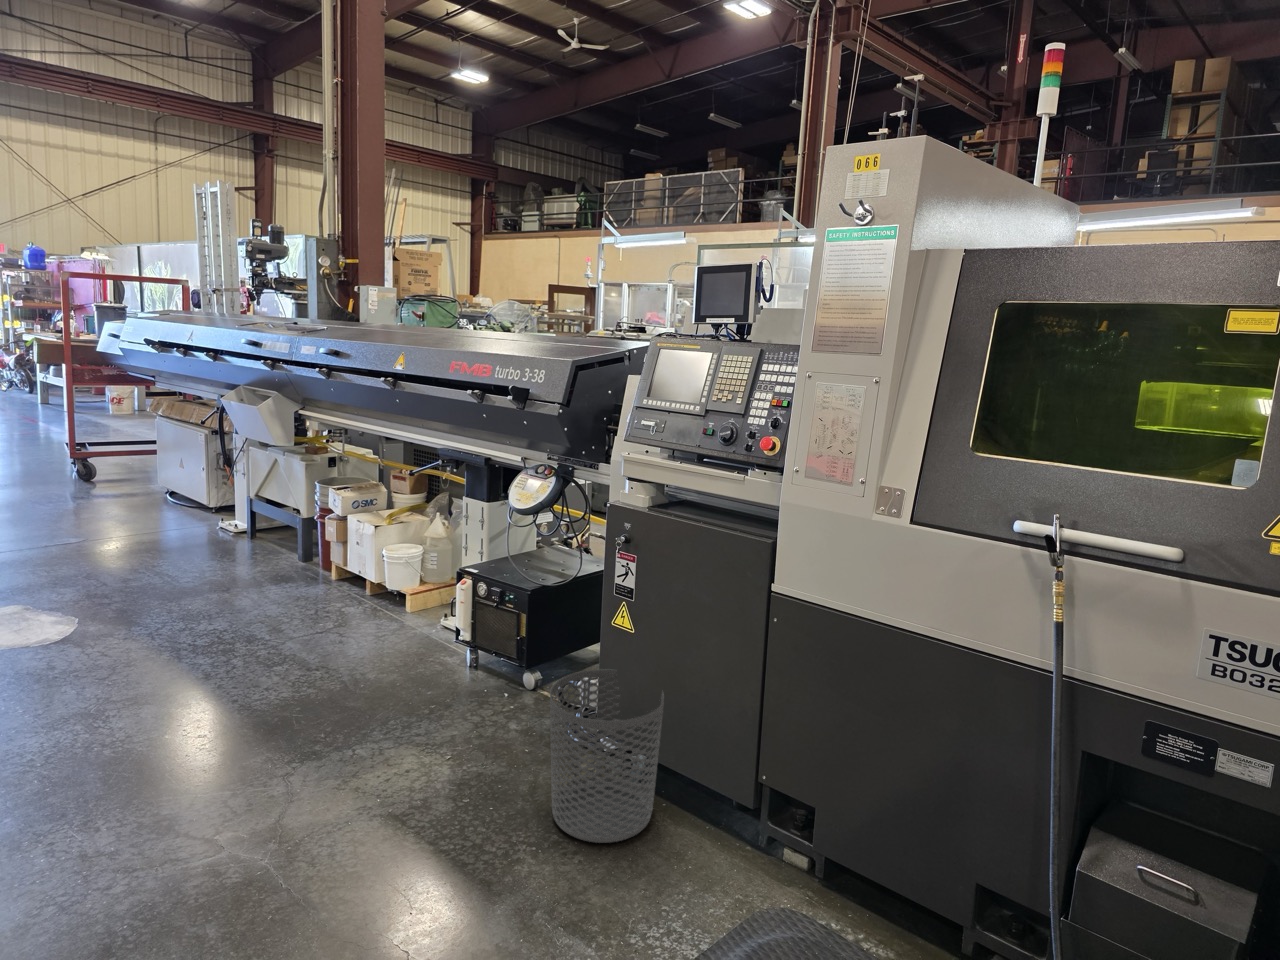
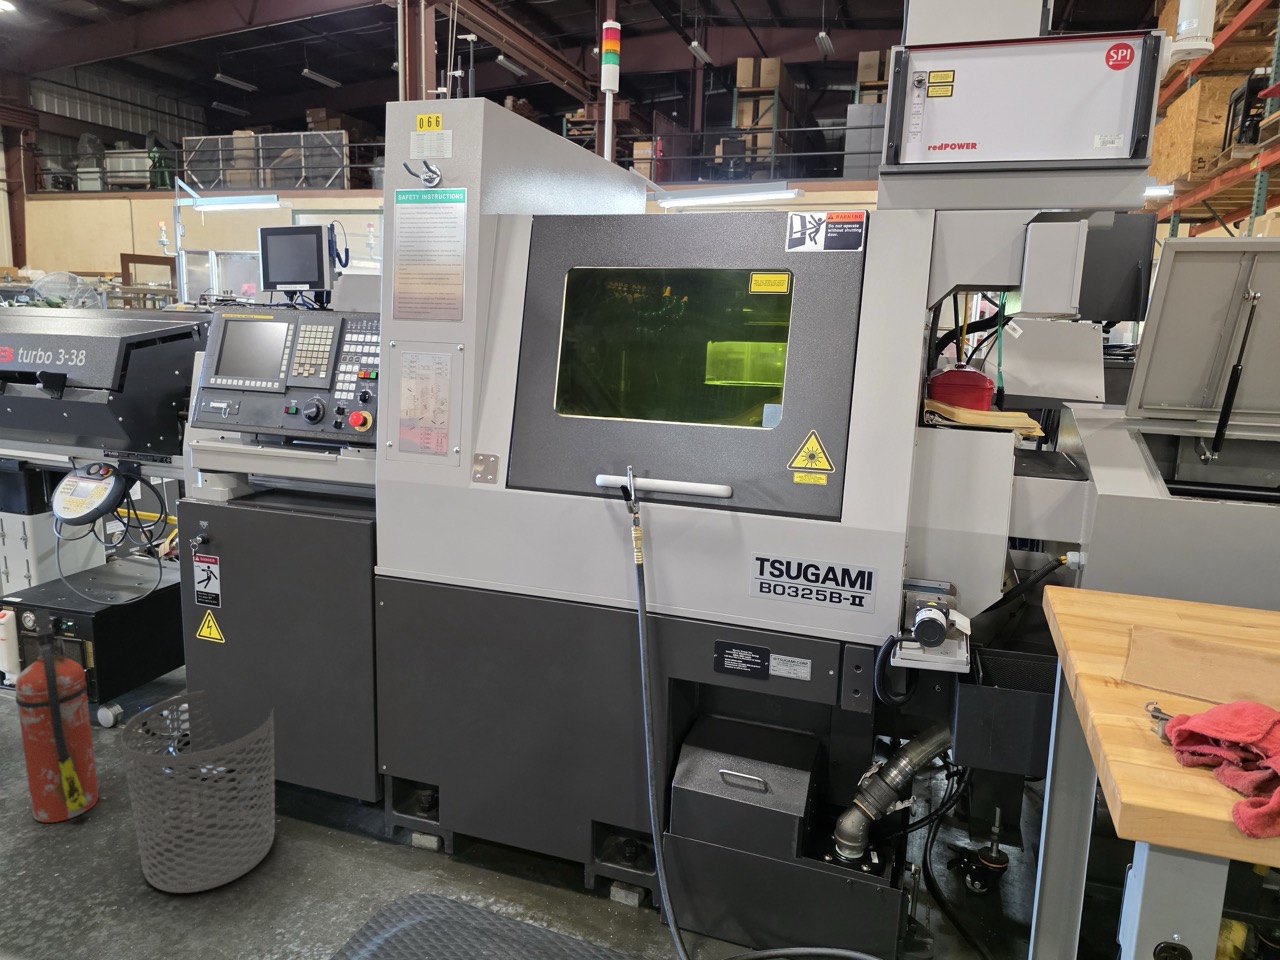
fire extinguisher: none [476,579,523,754] -> present [15,609,99,822]

